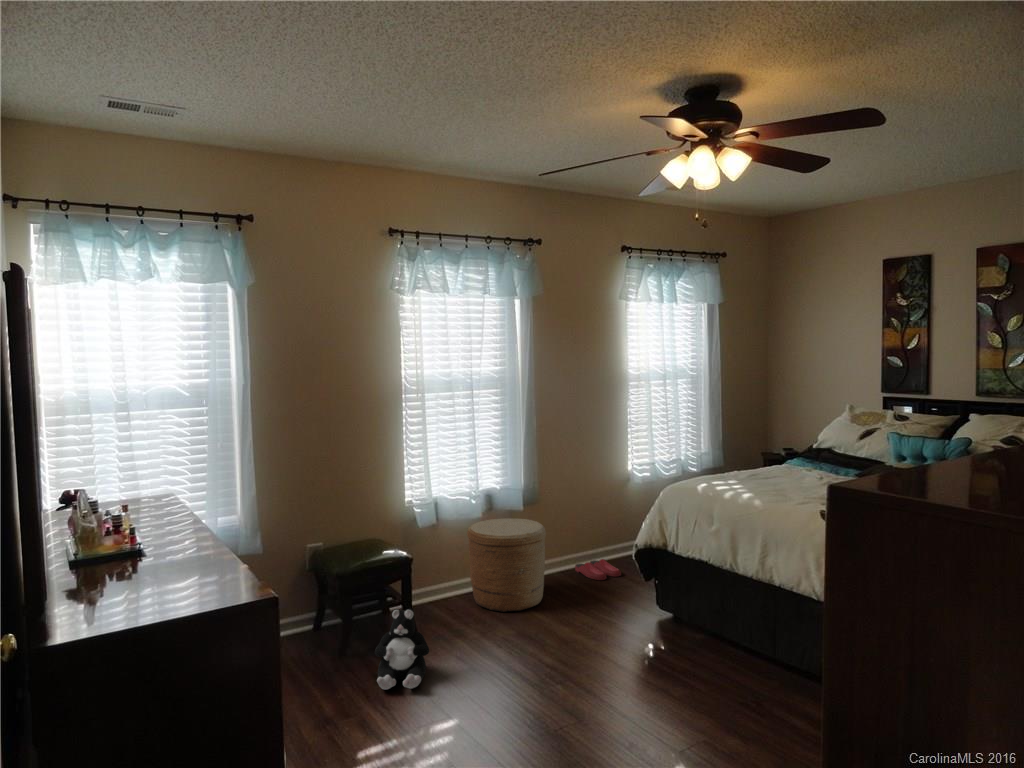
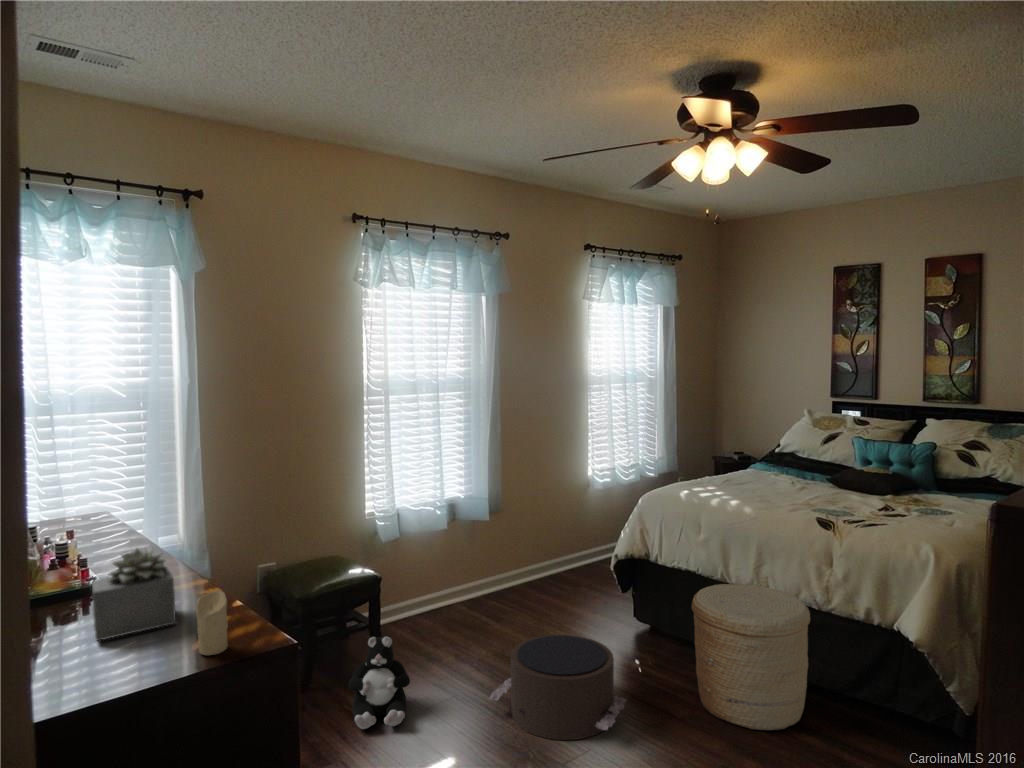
succulent plant: none [134,516,201,589] -> present [92,548,176,641]
woven basket: present [467,518,546,612] -> present [692,584,810,730]
candle: none [206,551,232,601] -> present [196,591,228,655]
slippers: present [575,559,621,580] -> none [539,568,587,591]
pouf: none [498,615,626,709] -> present [489,635,627,740]

